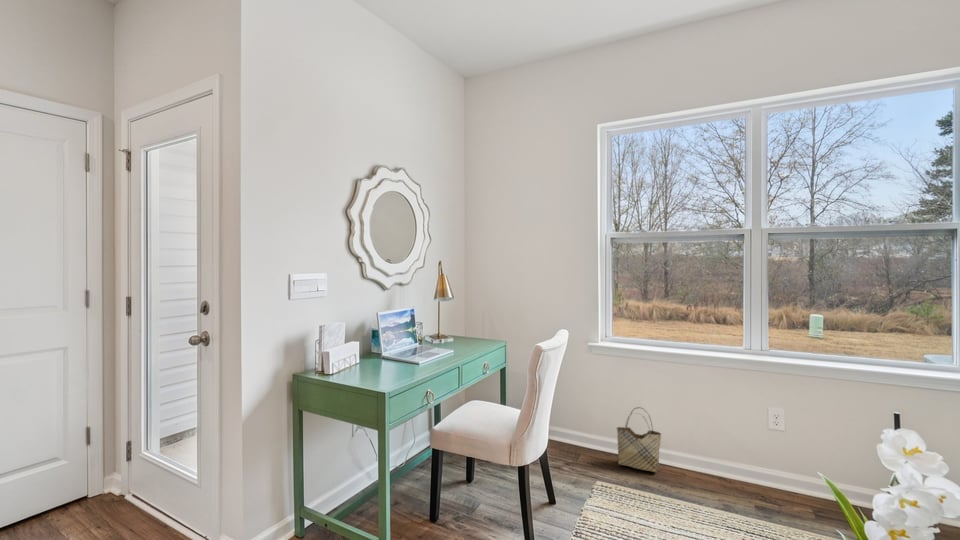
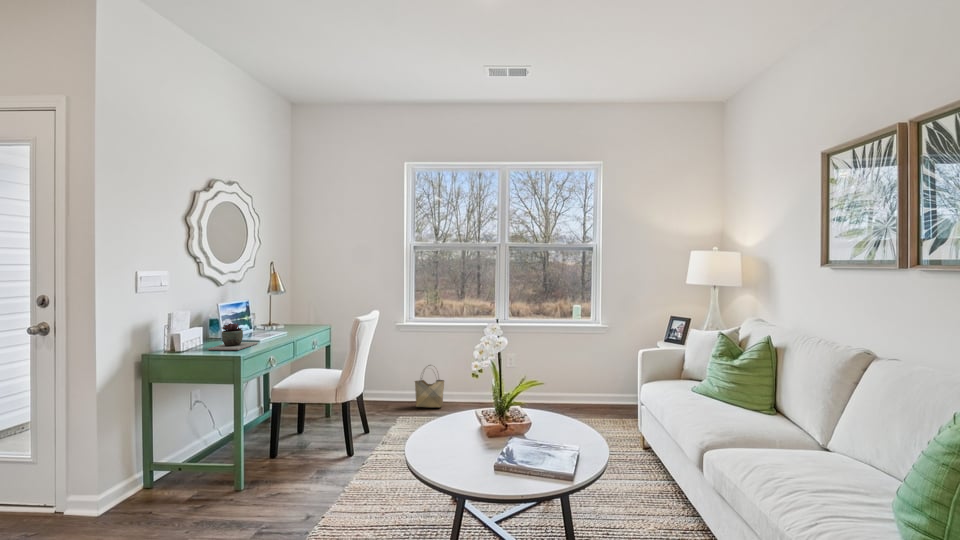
succulent plant: none [358,341,416,379] -> present [208,323,258,350]

